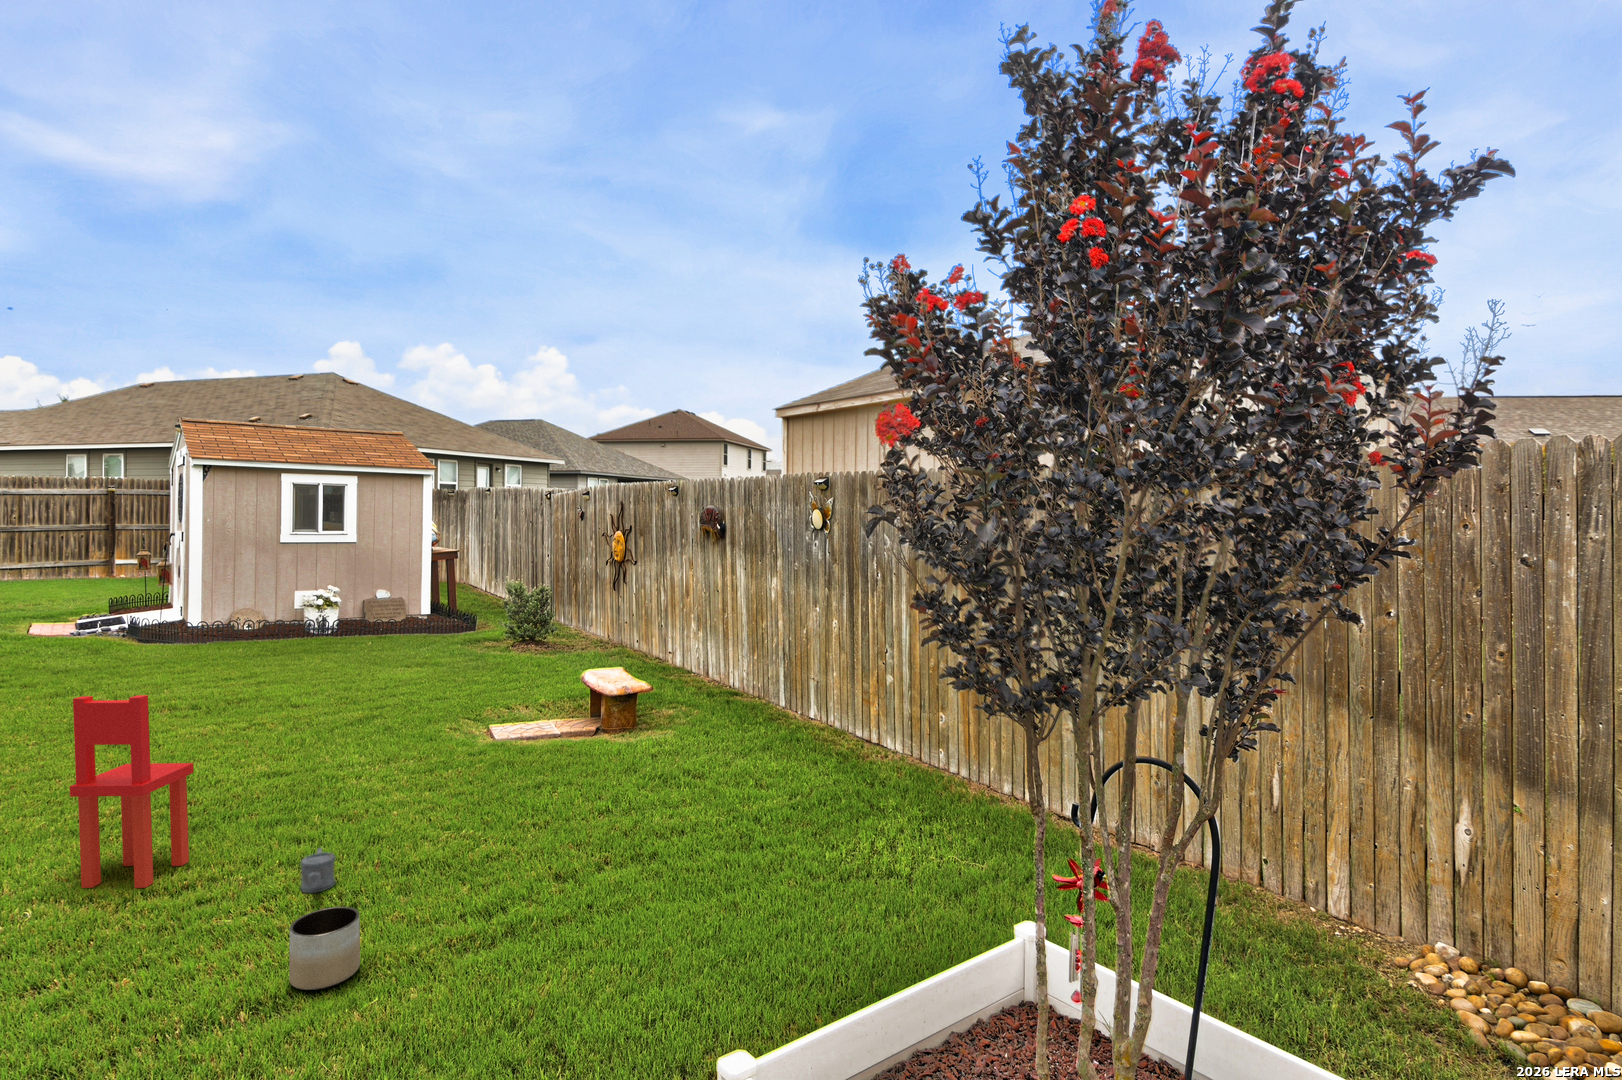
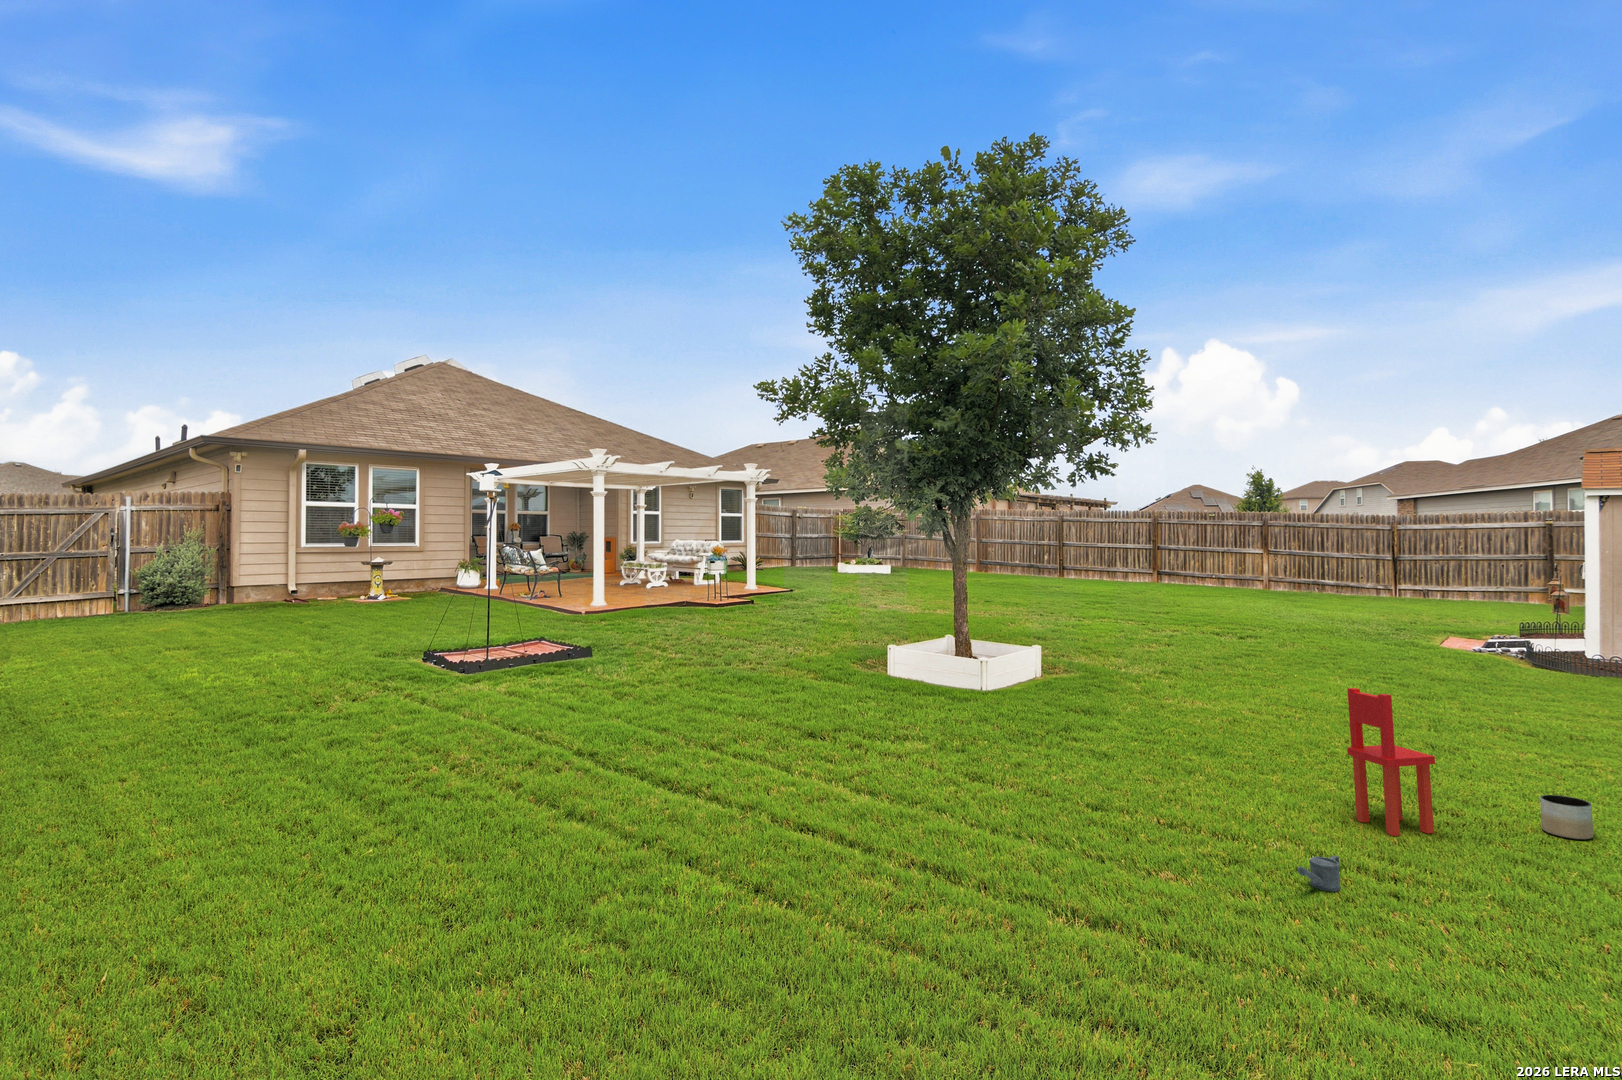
watering can: present [301,848,336,893] -> present [1298,856,1341,892]
planter: present [289,907,360,990] -> present [1540,795,1593,840]

